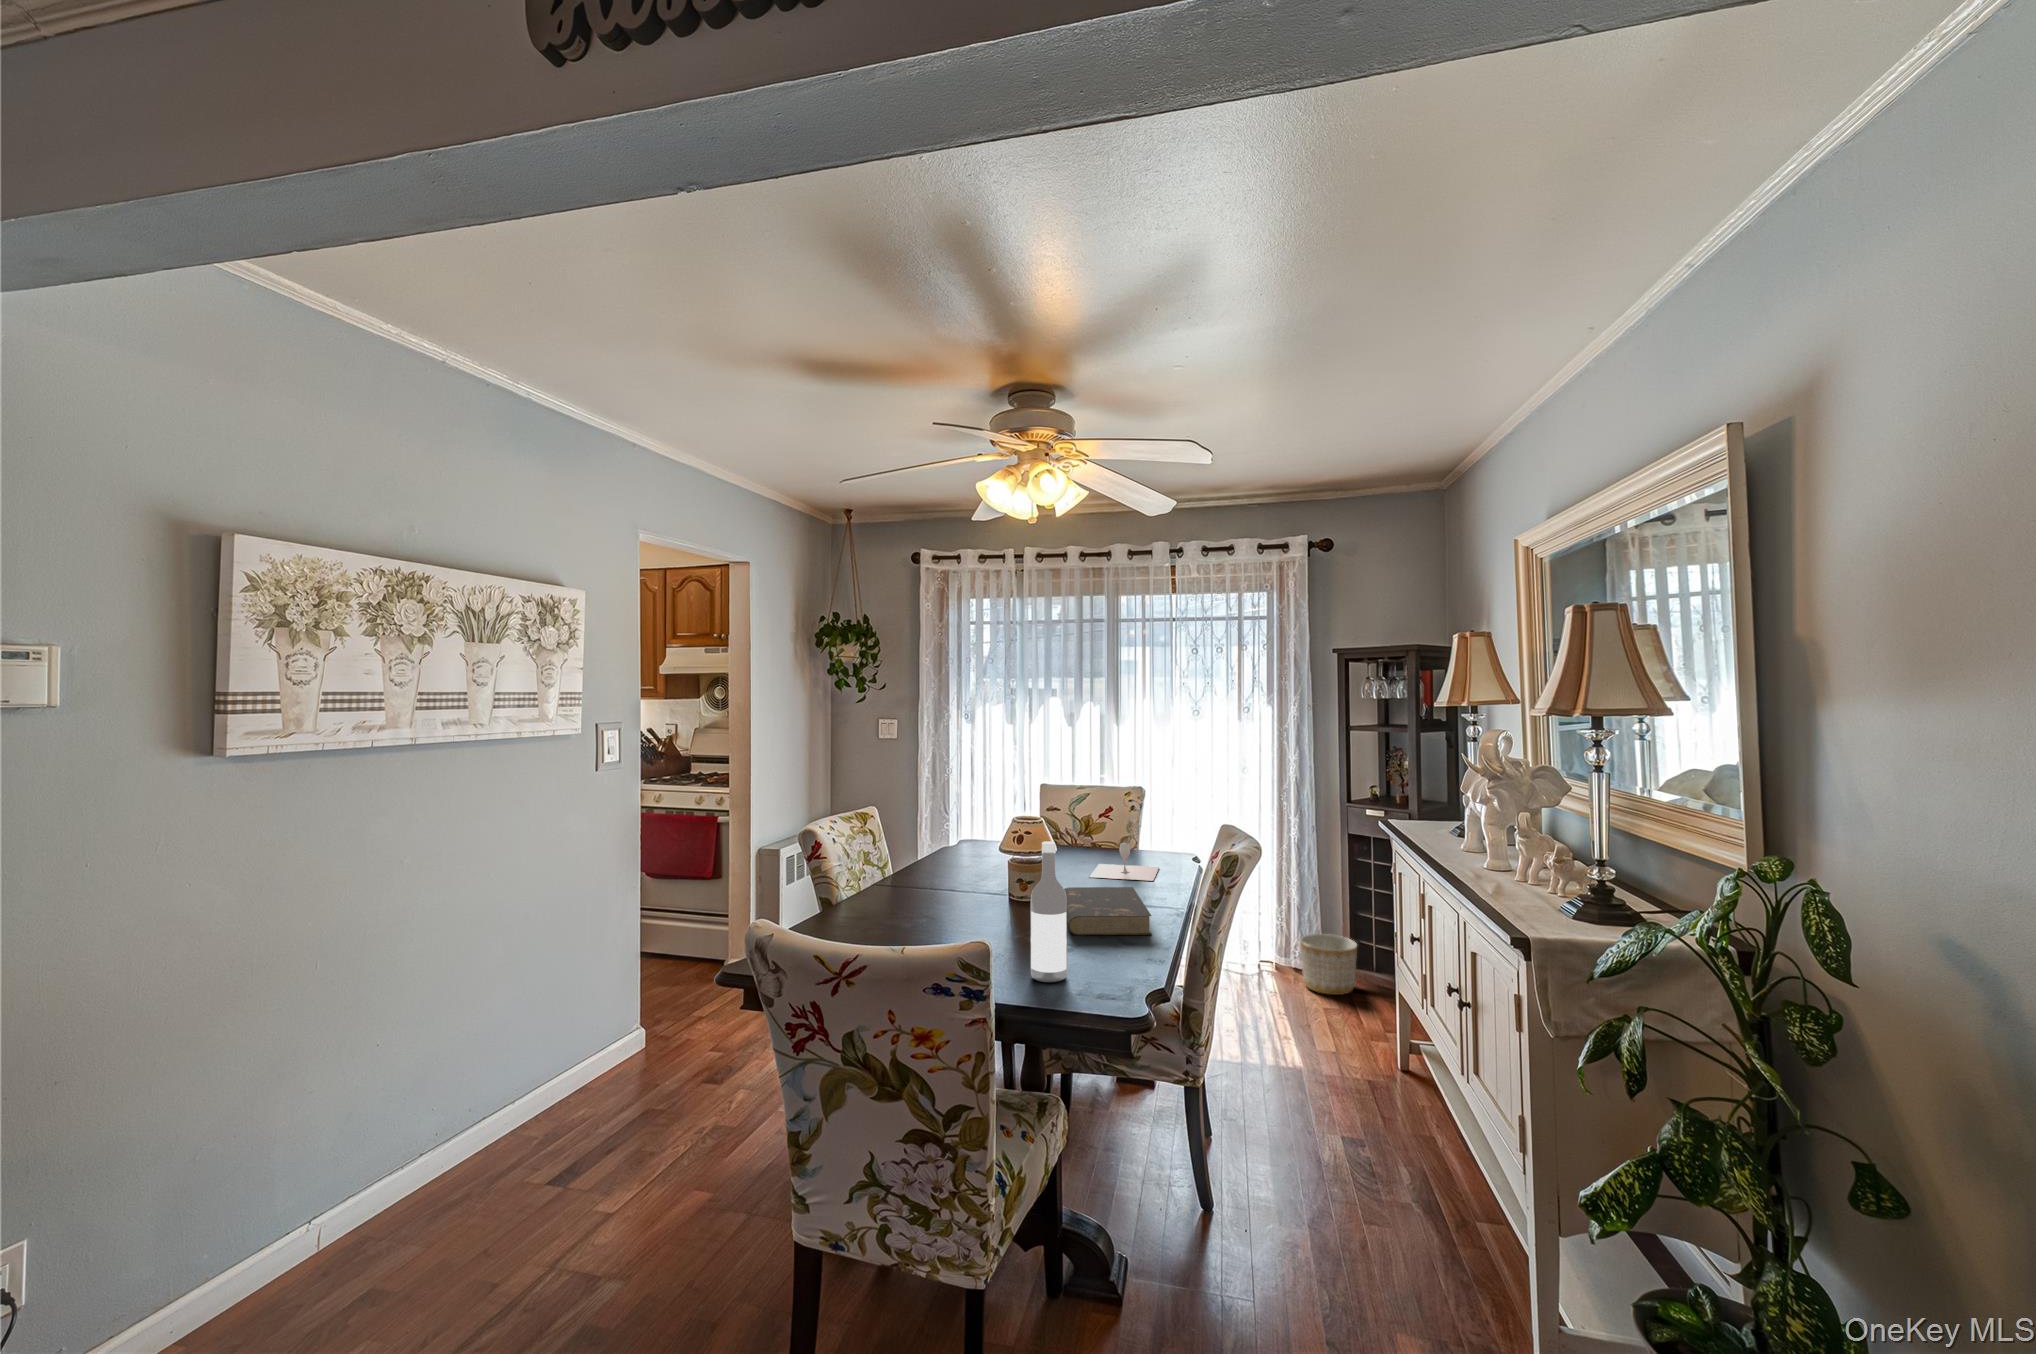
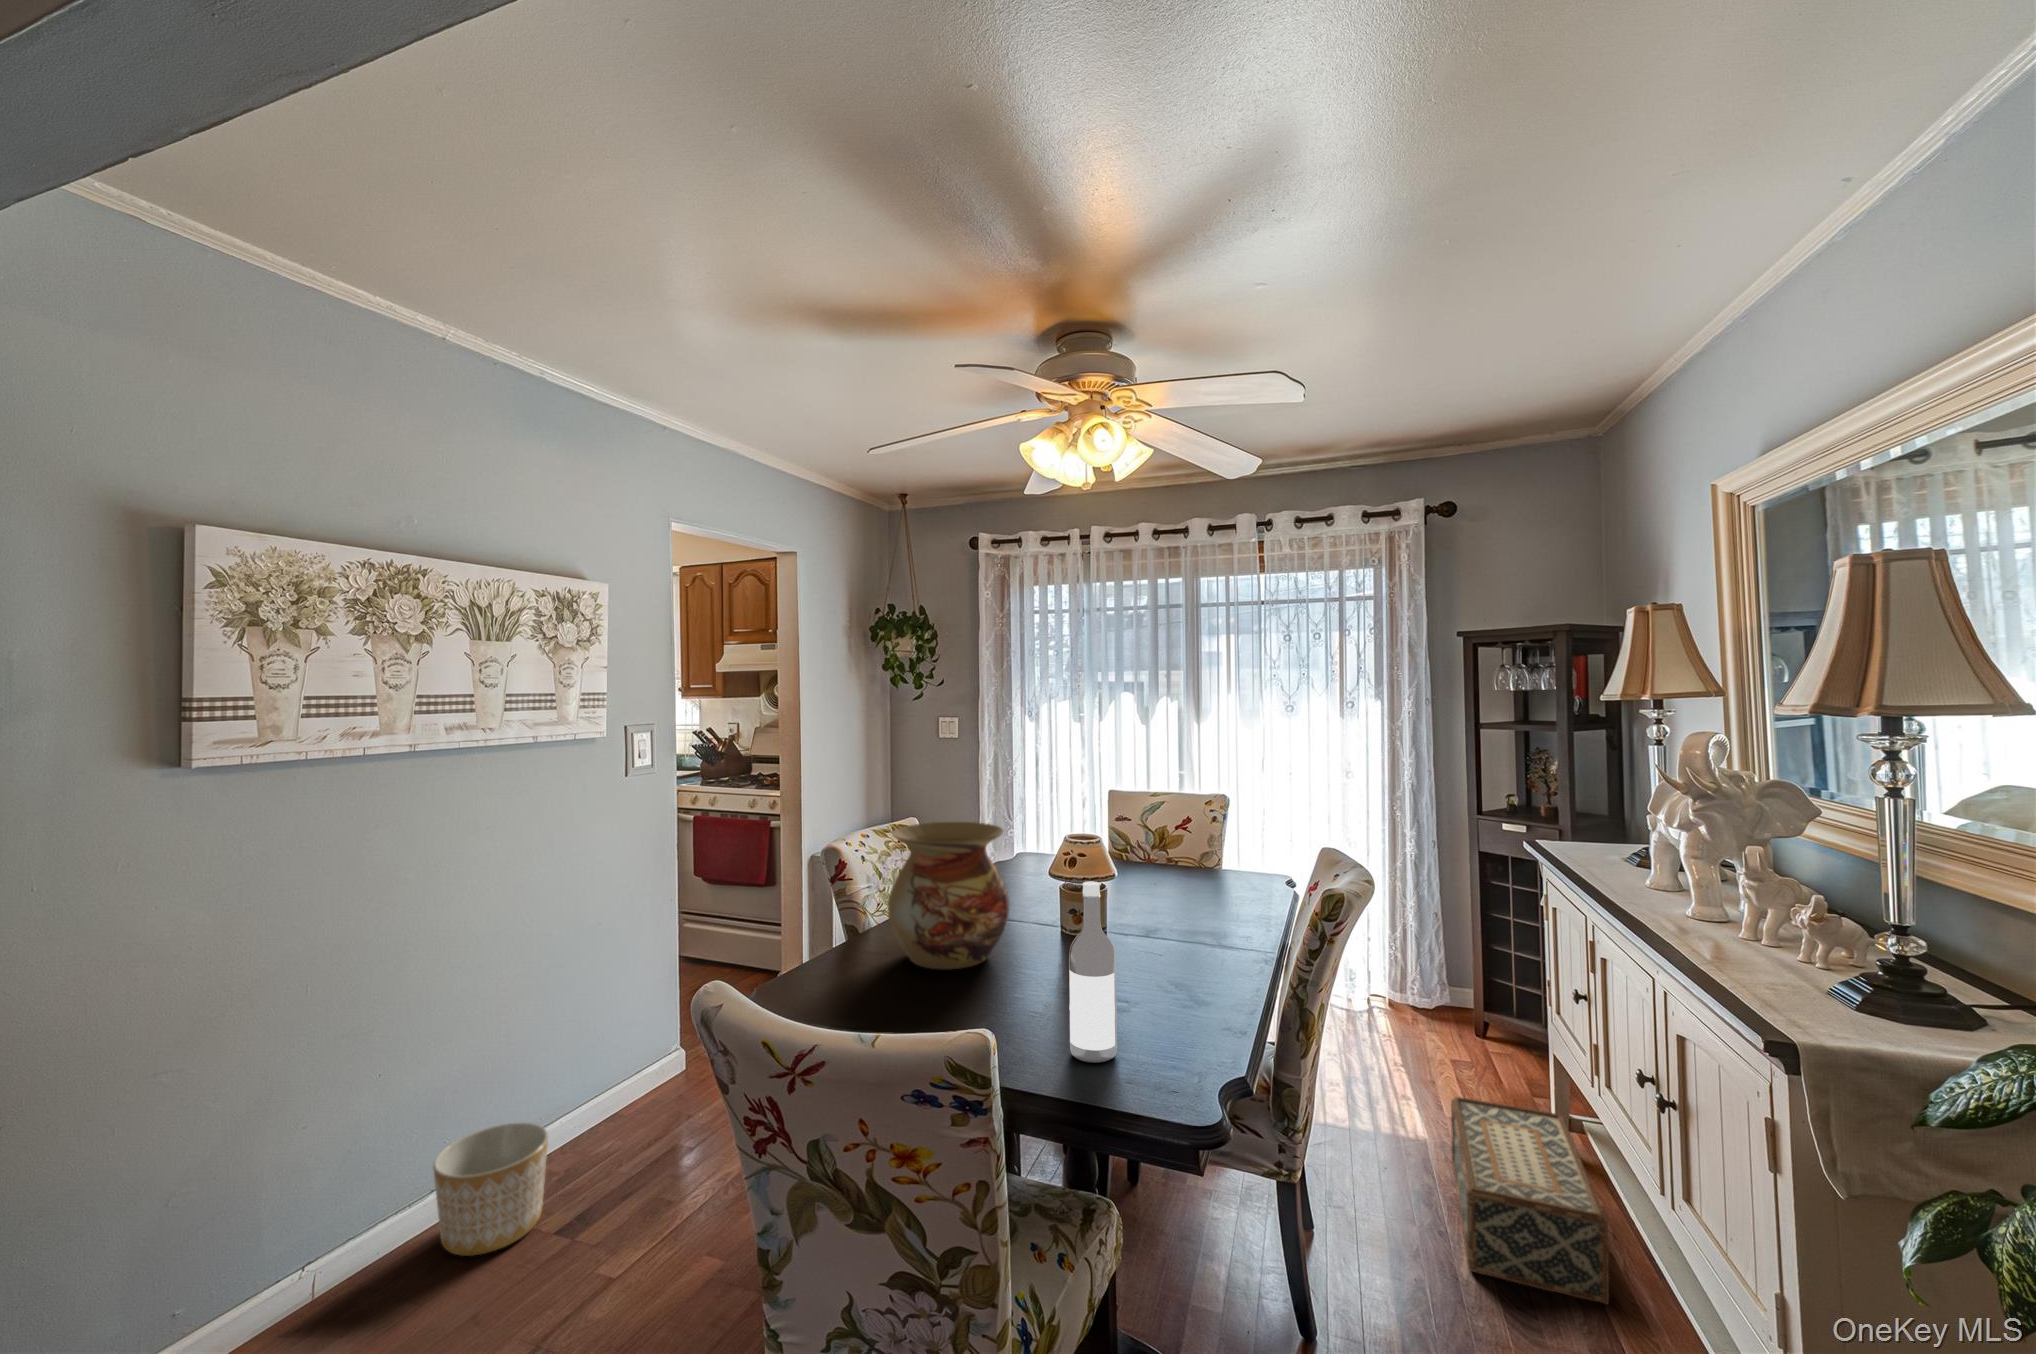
vase: none [865,804,968,926] -> present [888,822,1009,969]
wine glass: present [1089,843,1159,881] -> none [1161,866,1246,913]
book: present [1064,887,1151,935] -> none [1122,924,1231,992]
planter: present [1300,934,1357,995] -> present [433,1123,548,1256]
woven basket: none [1322,1030,1435,1174] -> present [1451,1097,1609,1304]

